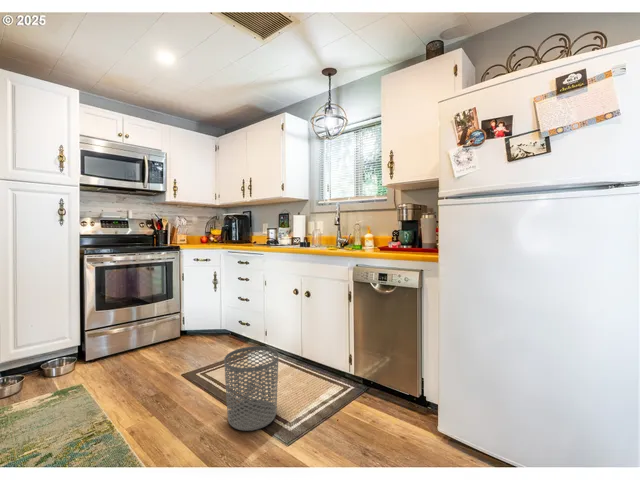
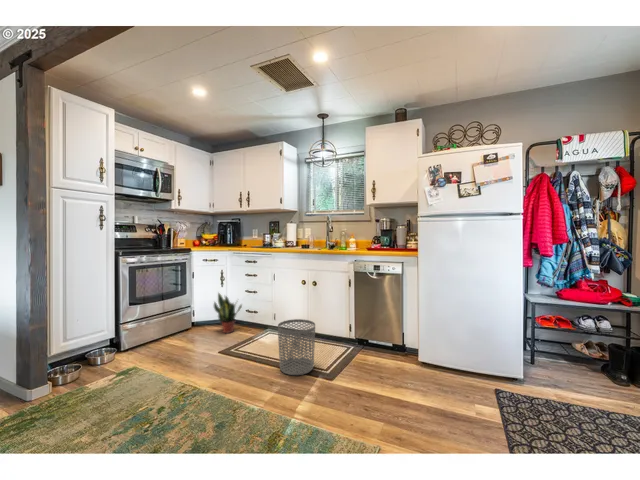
potted plant: none [198,299,231,349] -> present [214,294,242,333]

